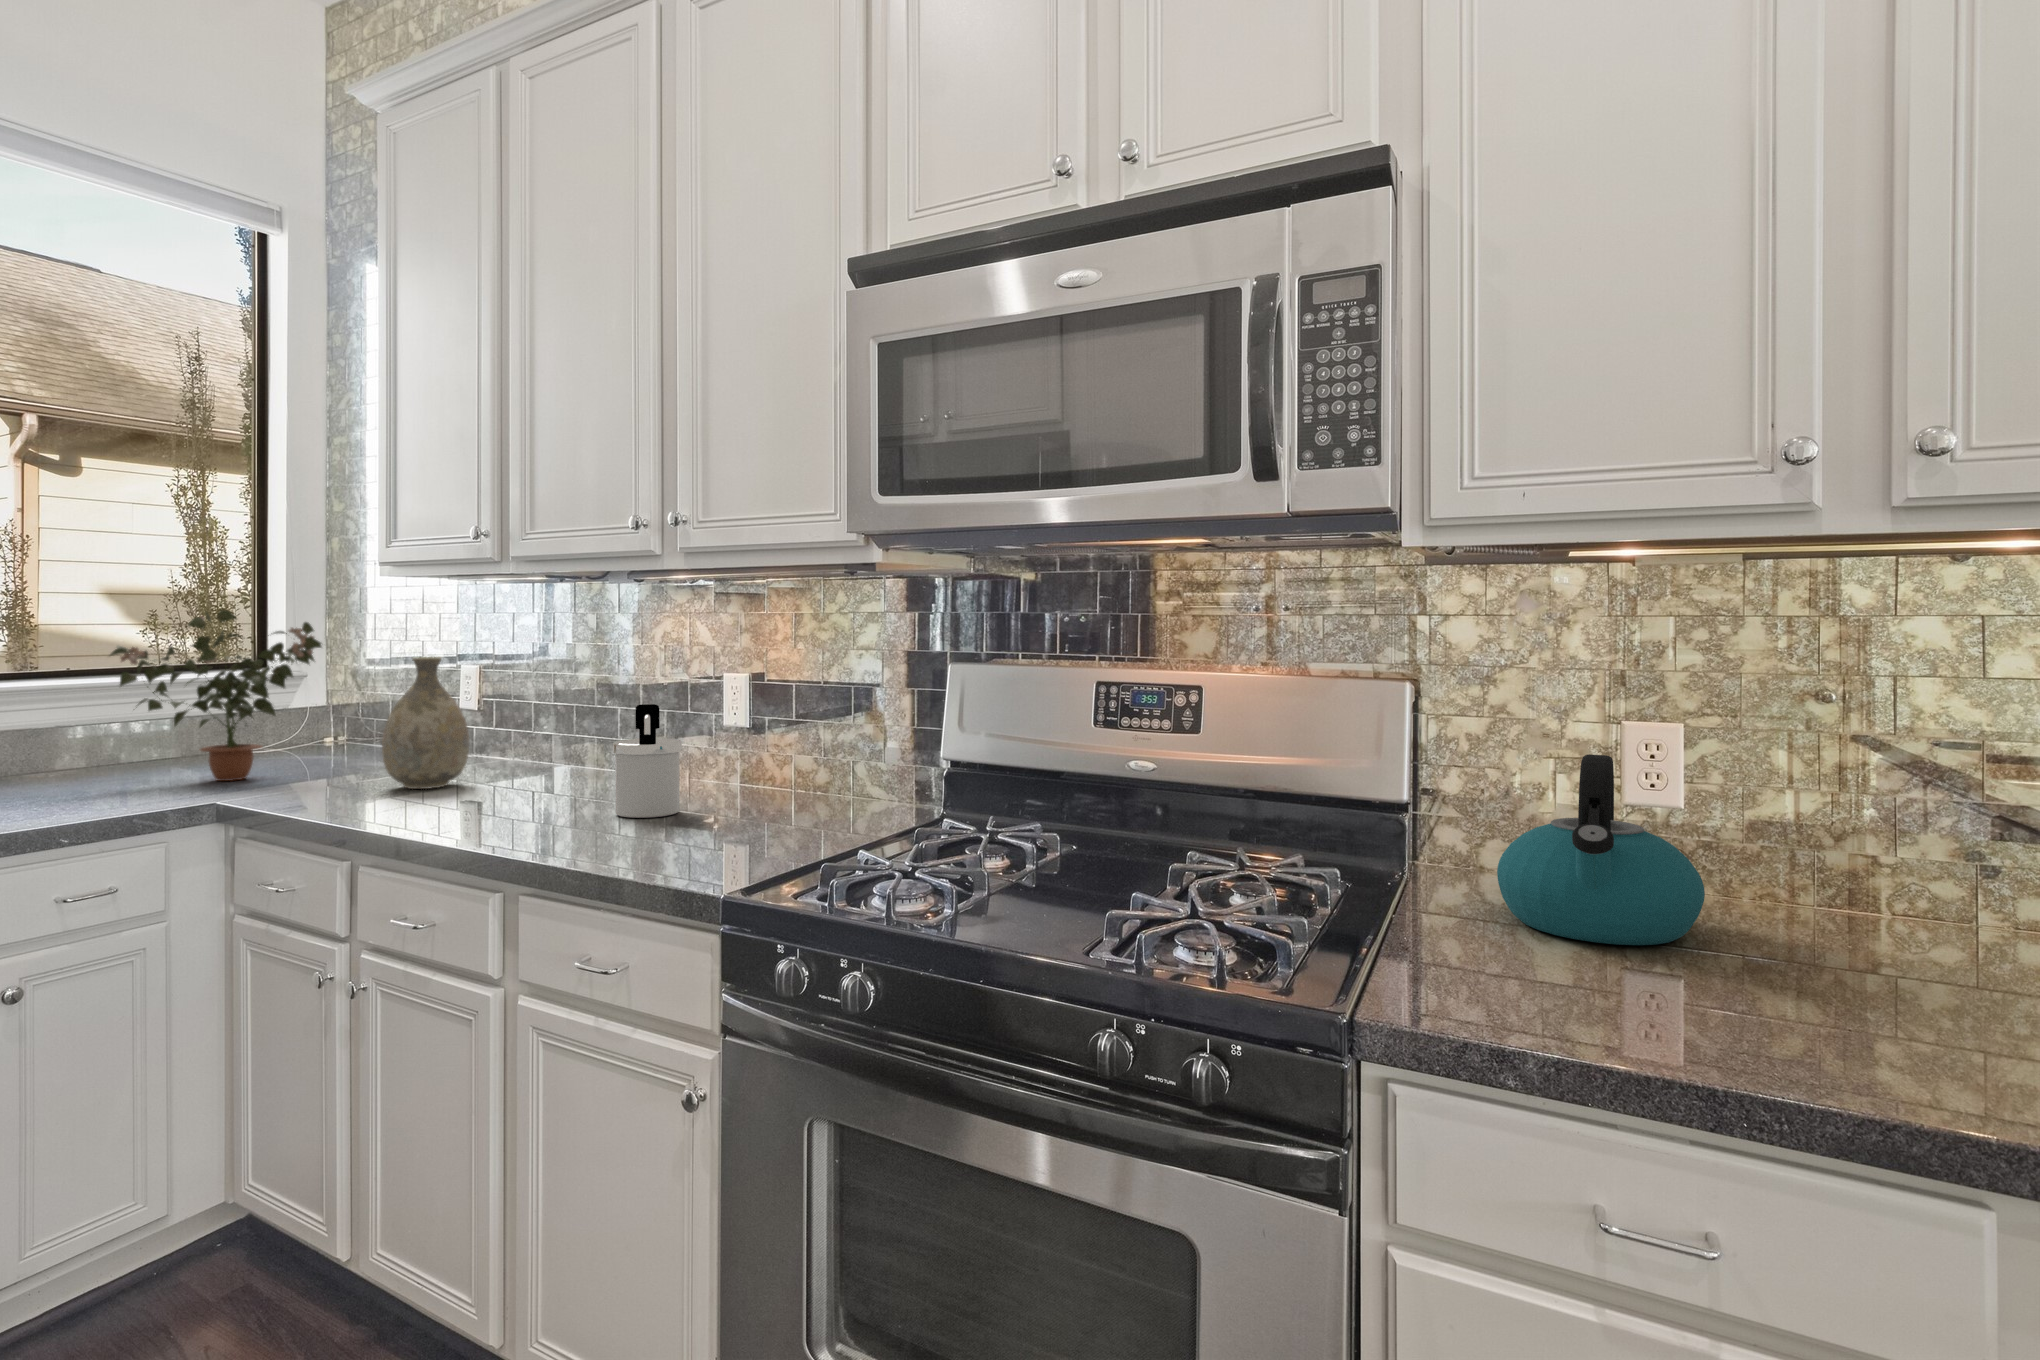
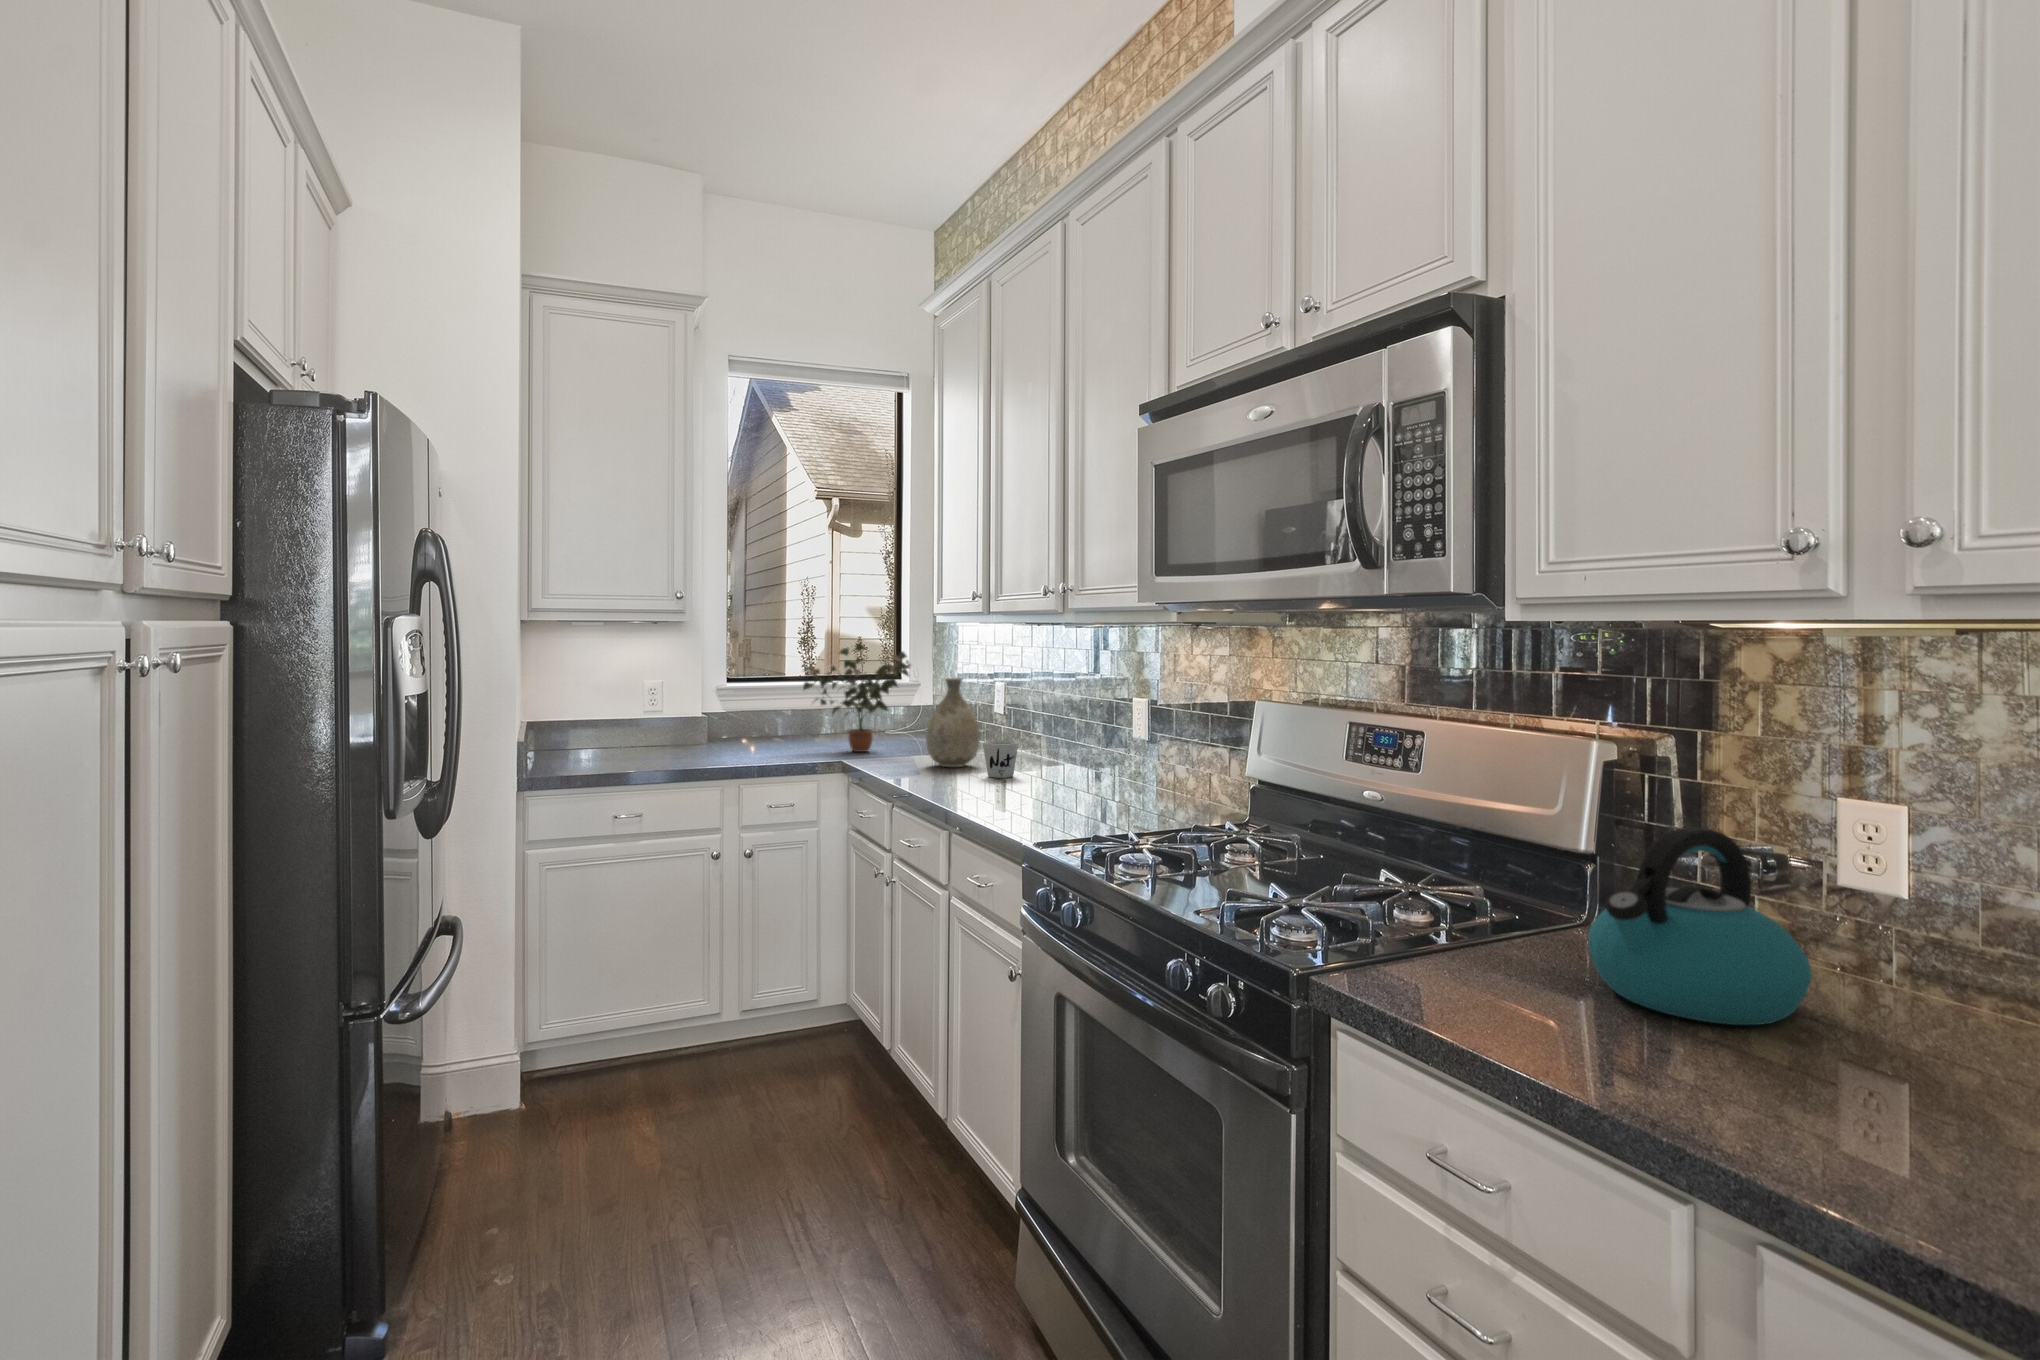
soap dispenser: present [613,704,682,818] -> none [1028,719,1076,801]
mug: none [497,743,551,796] -> present [983,740,1018,778]

